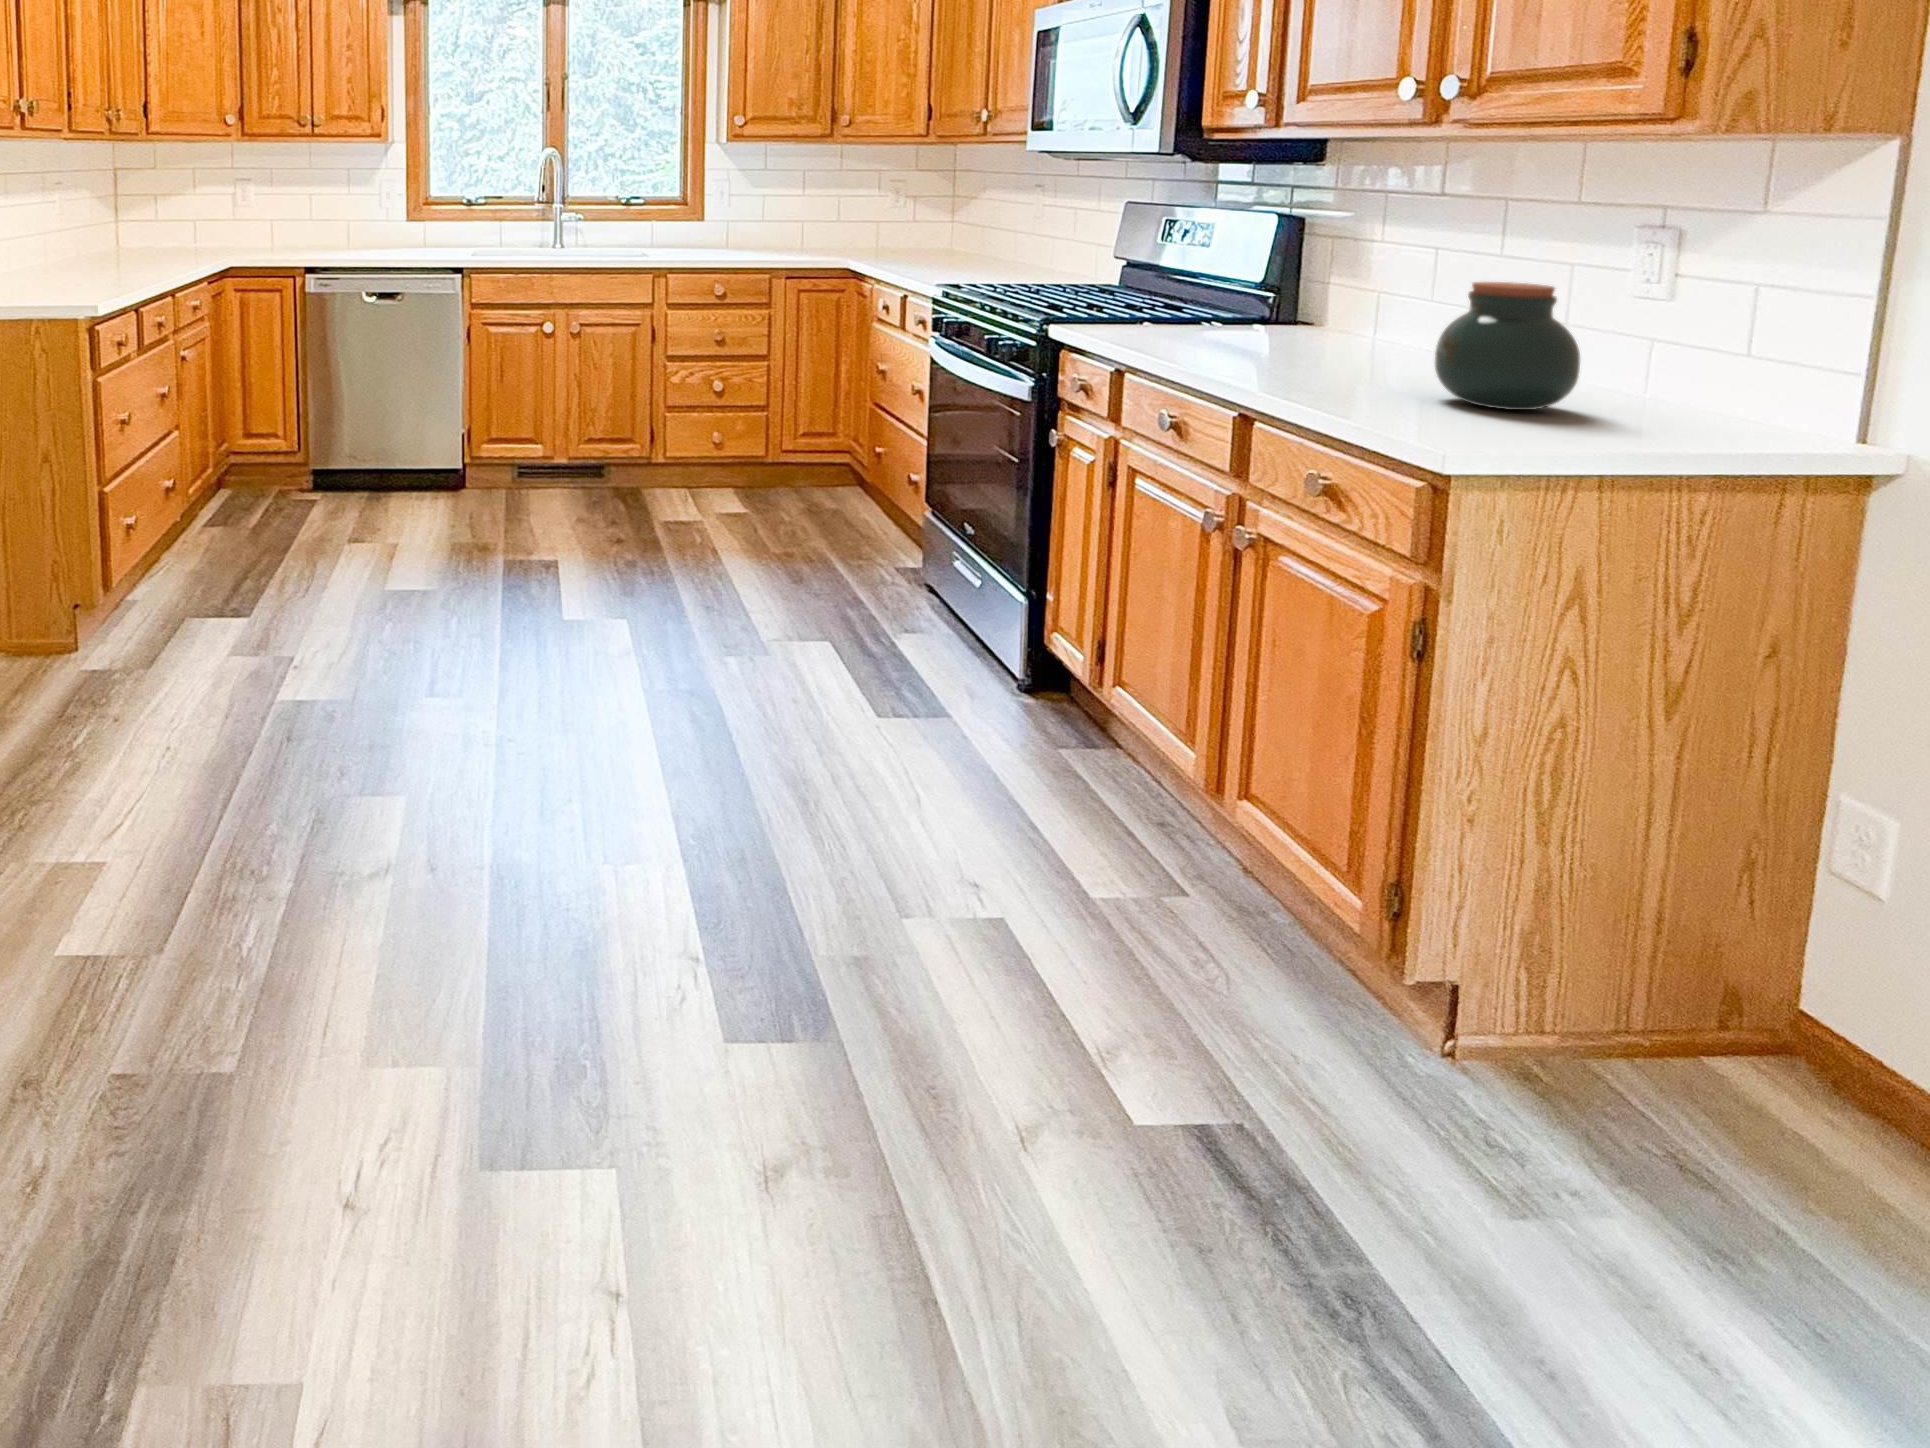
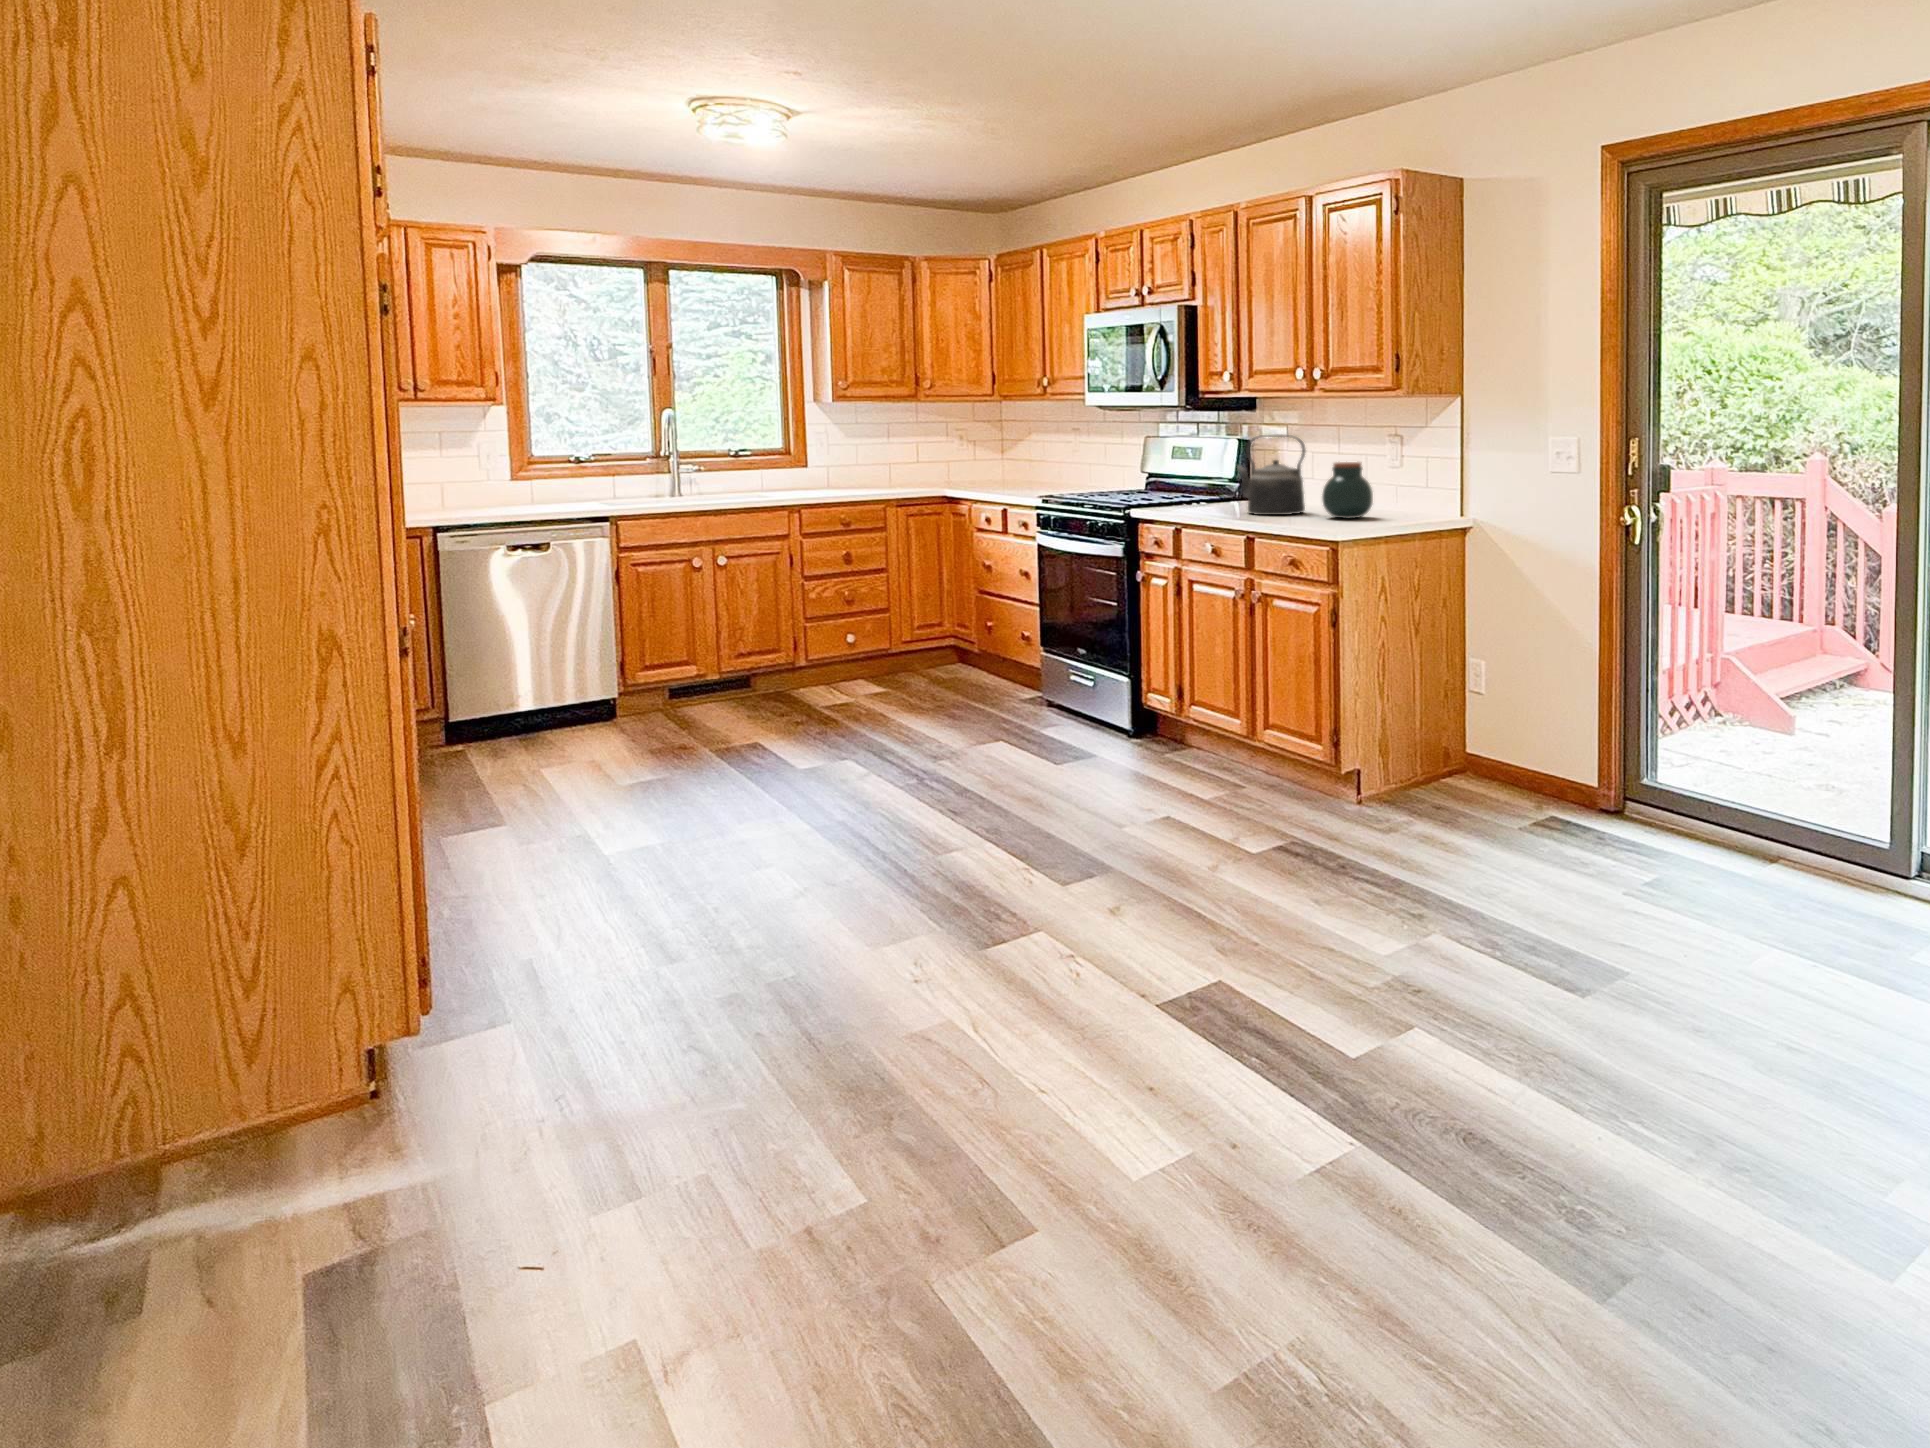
kettle: none [1249,212,1409,377] -> present [1237,436,1305,515]

